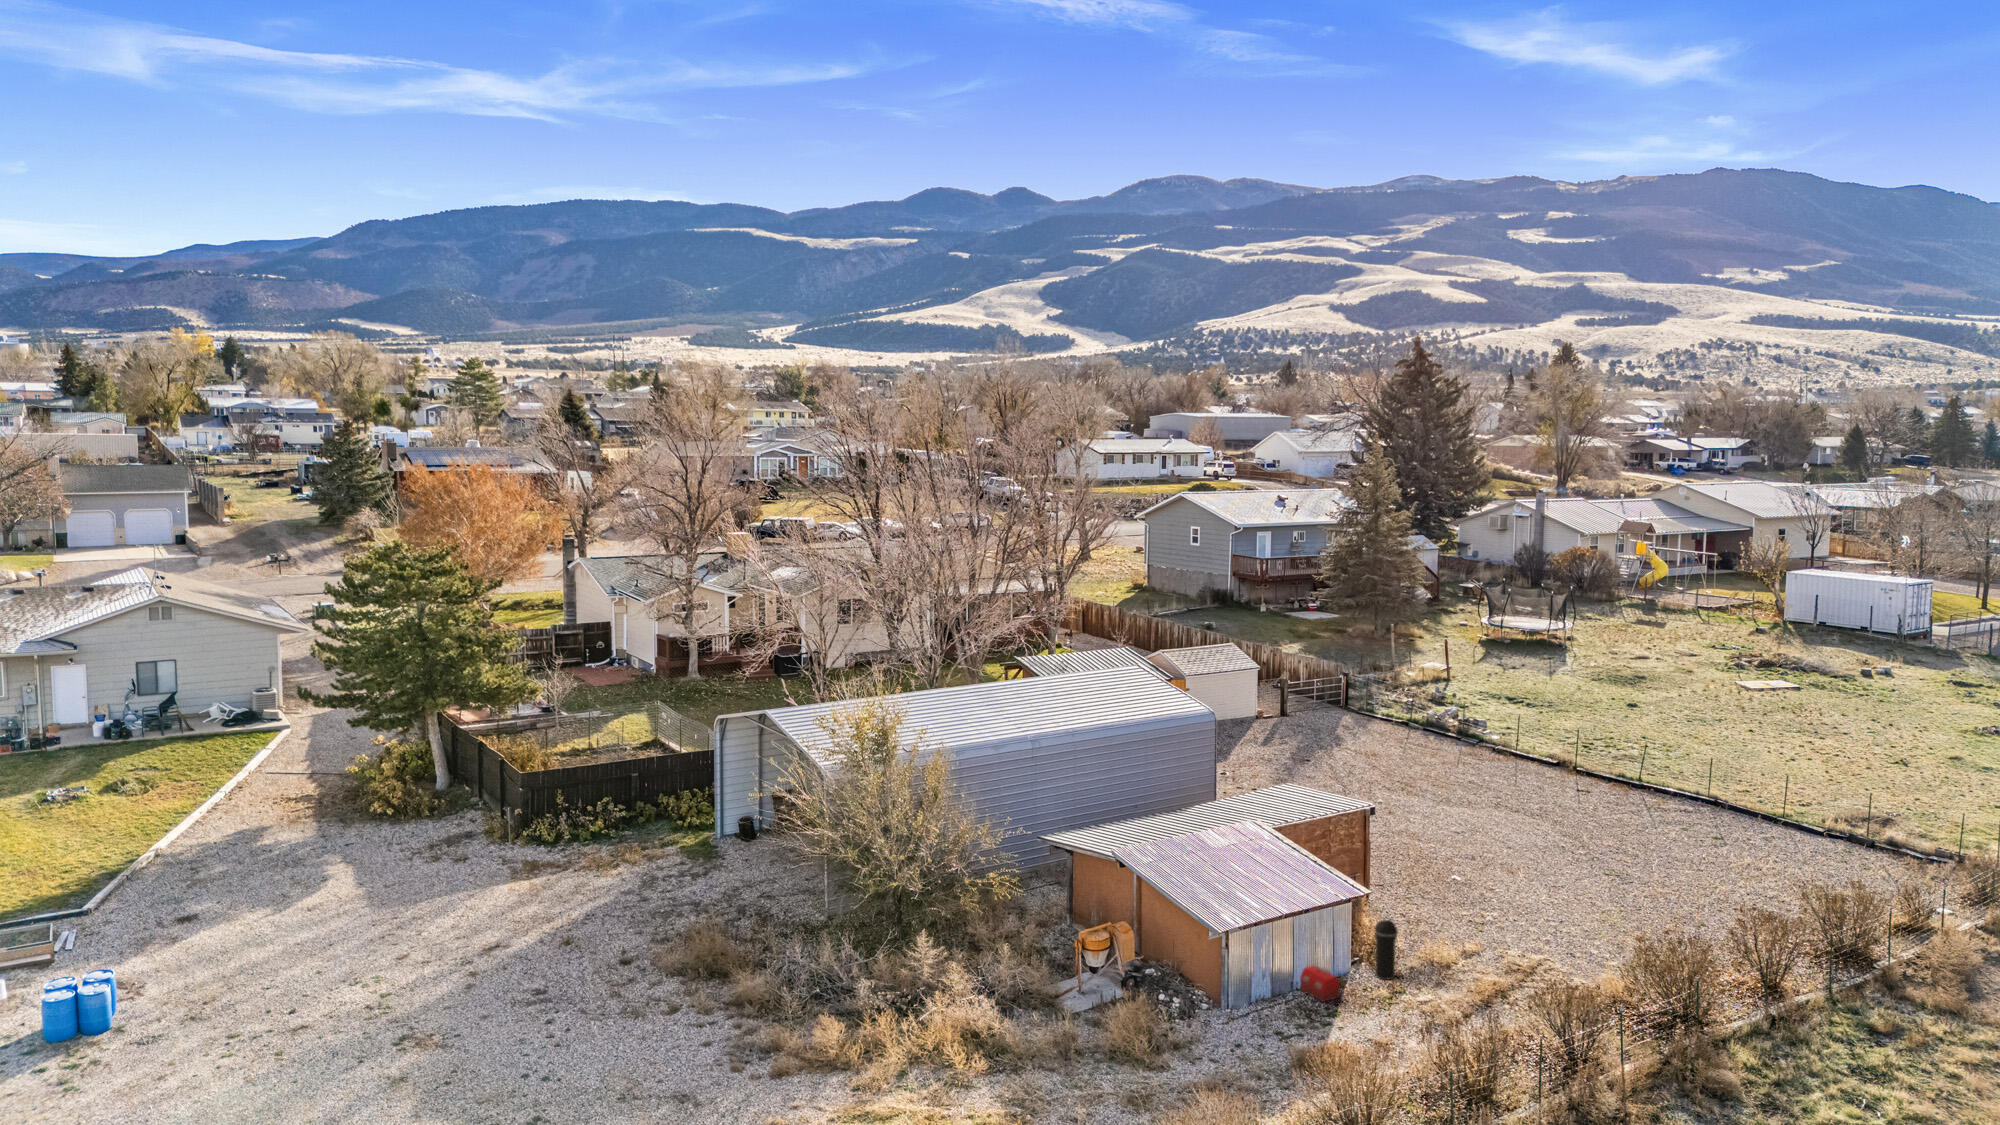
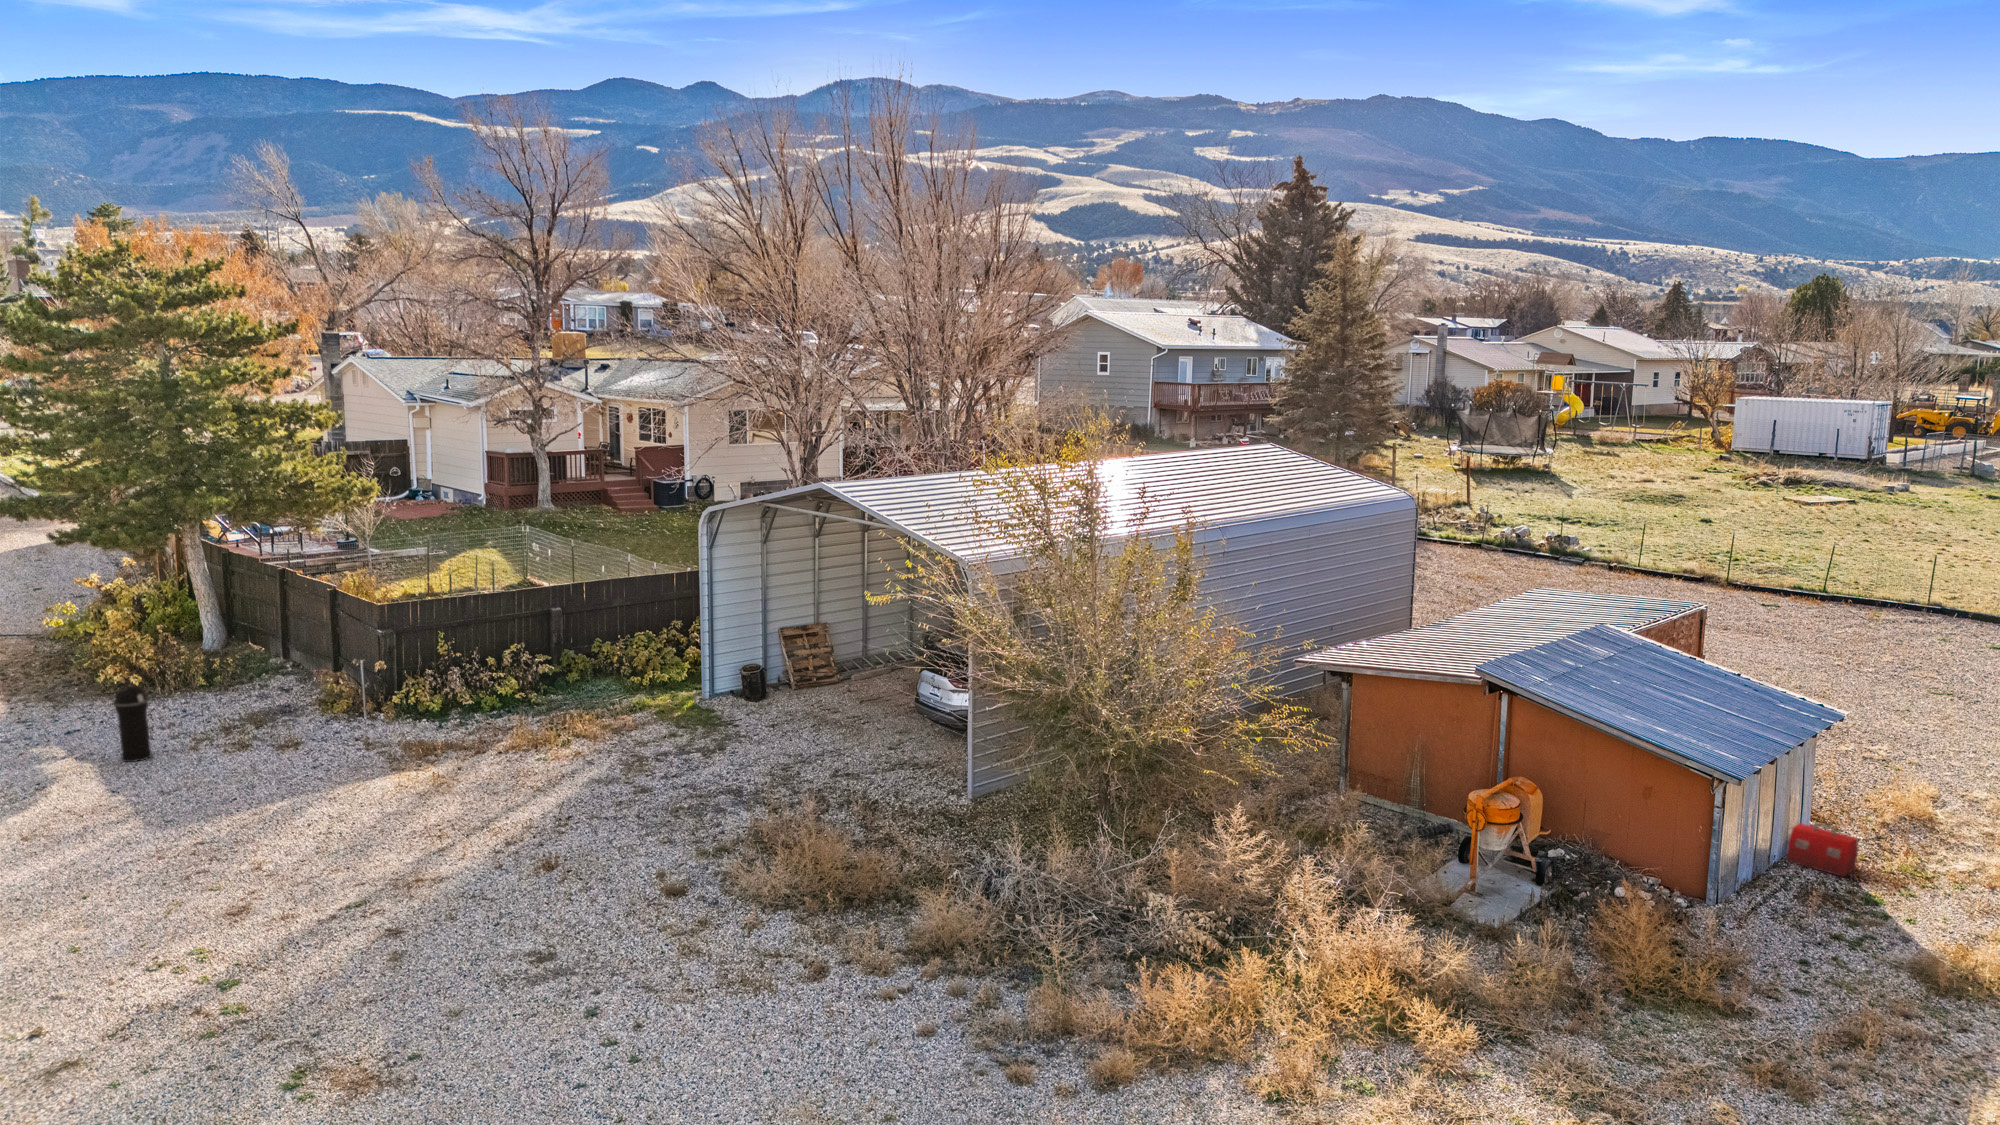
trash can: present [1375,920,1398,980] -> present [114,686,152,762]

